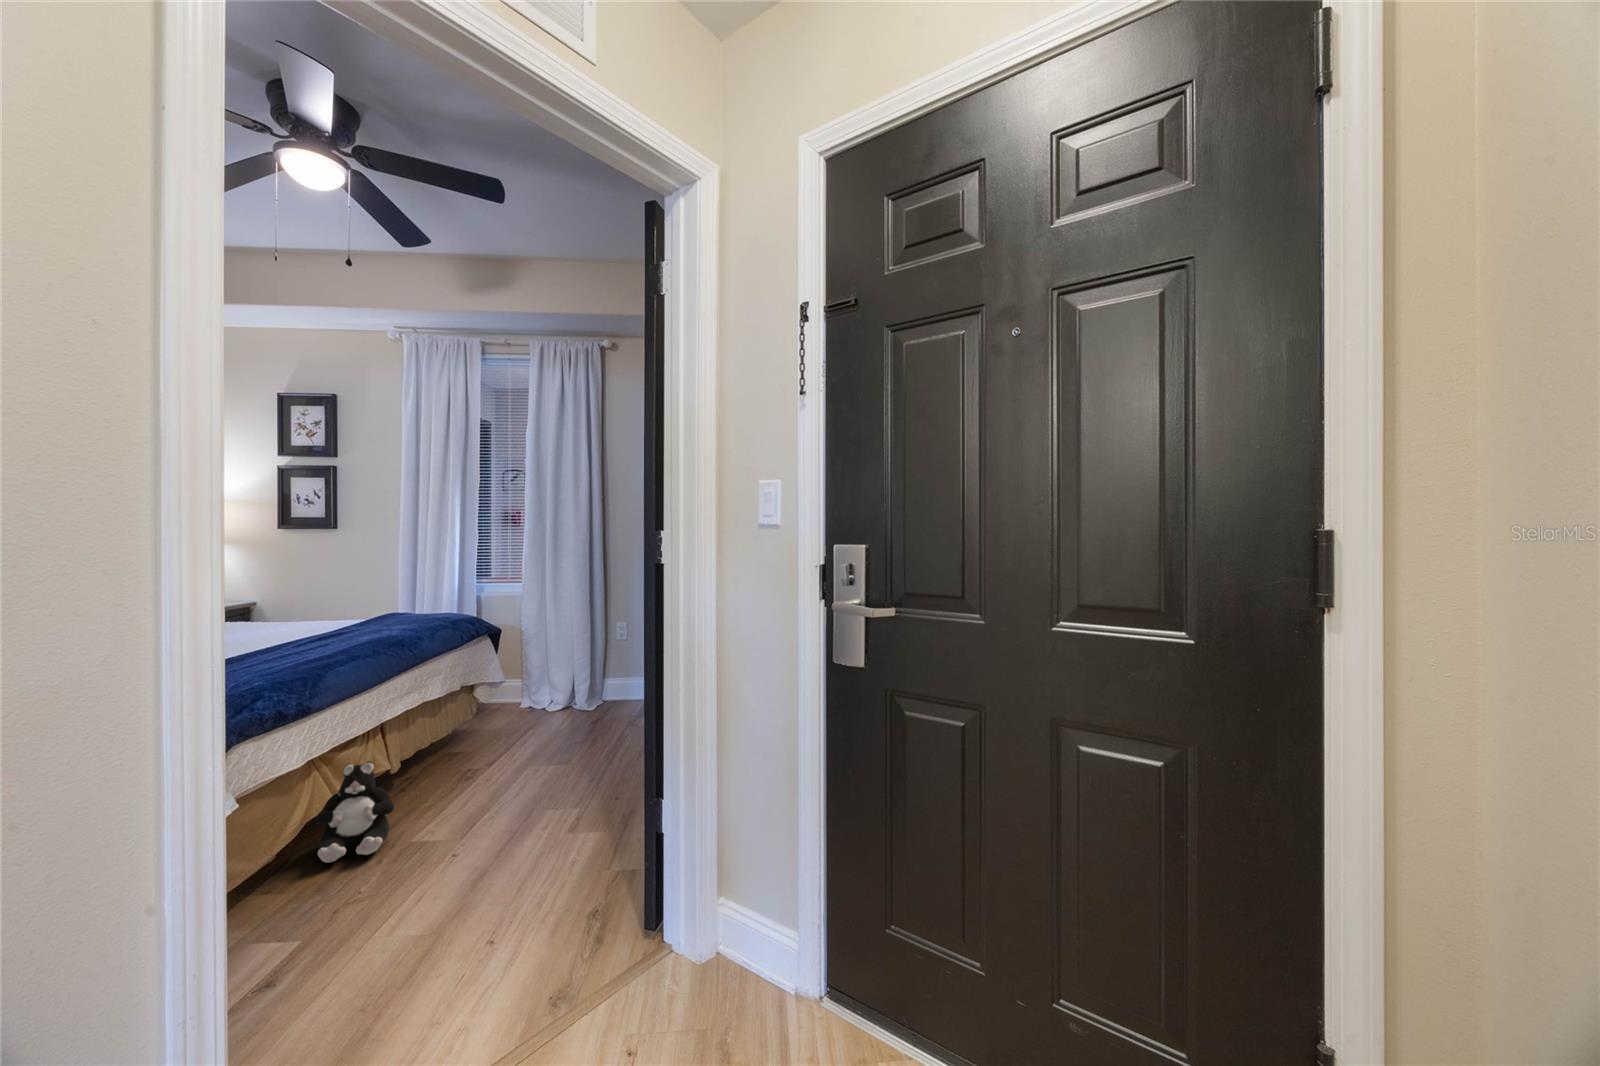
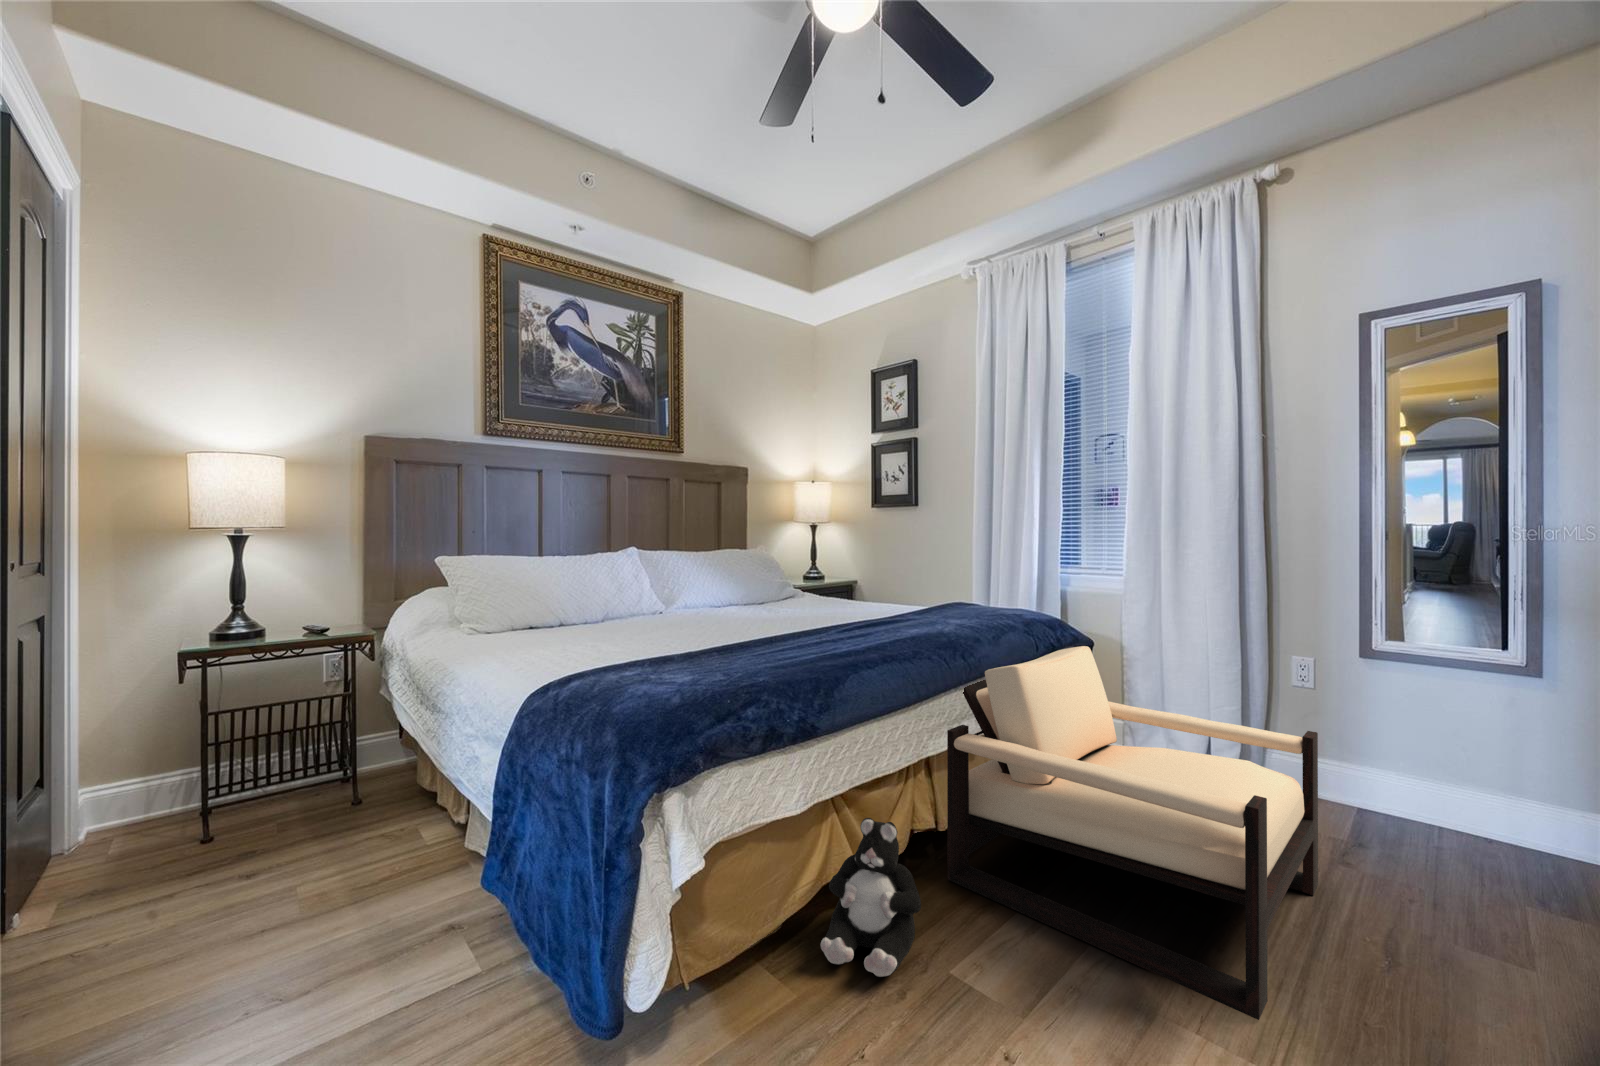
armchair: none [403,631,621,801] -> present [947,646,1318,1020]

